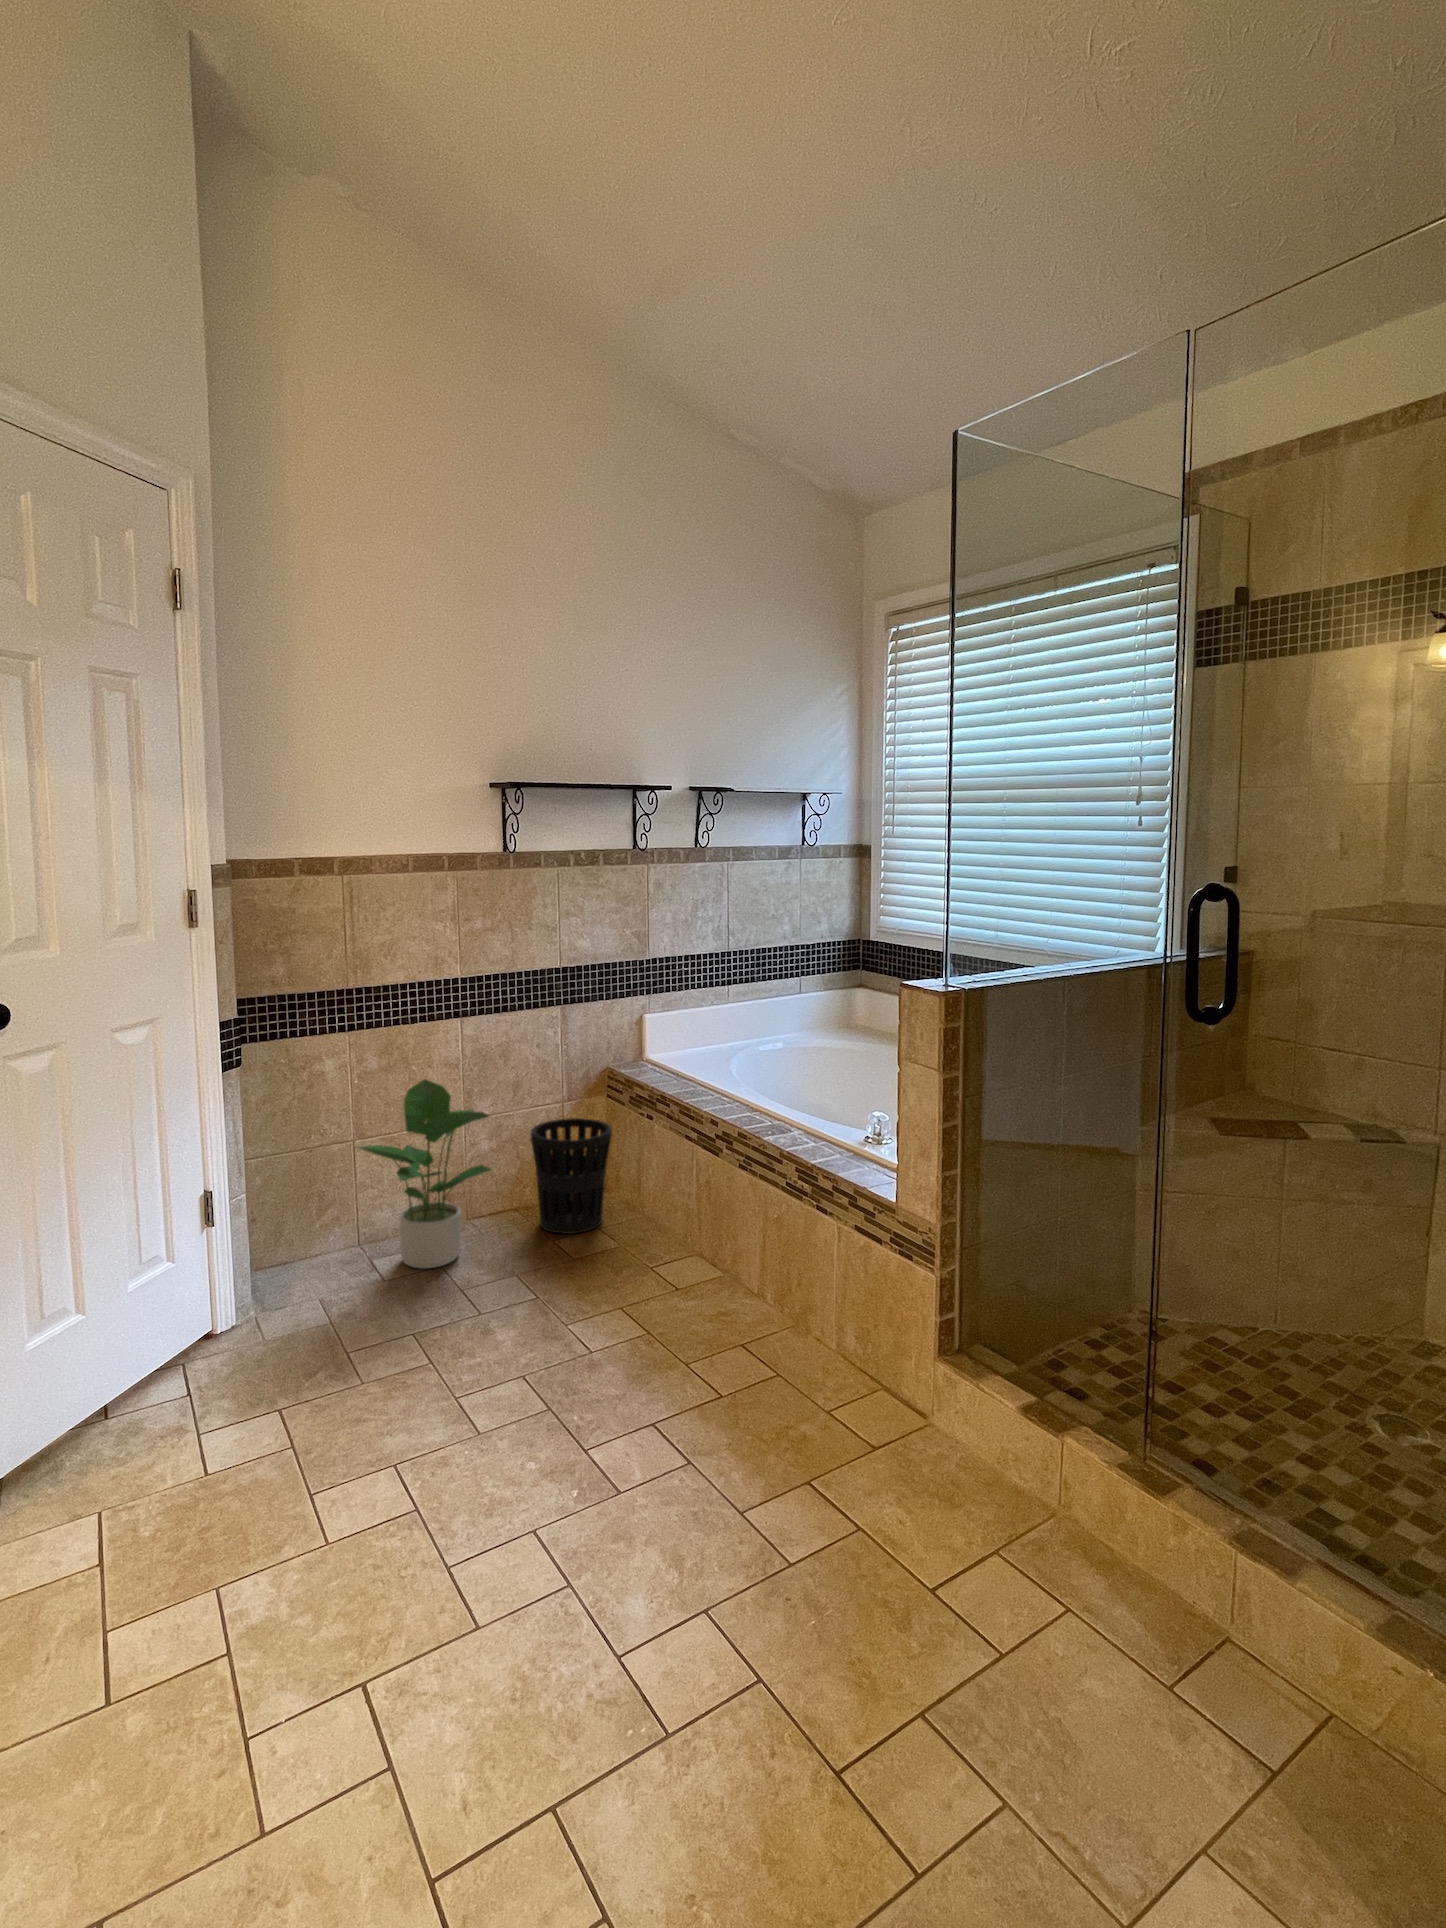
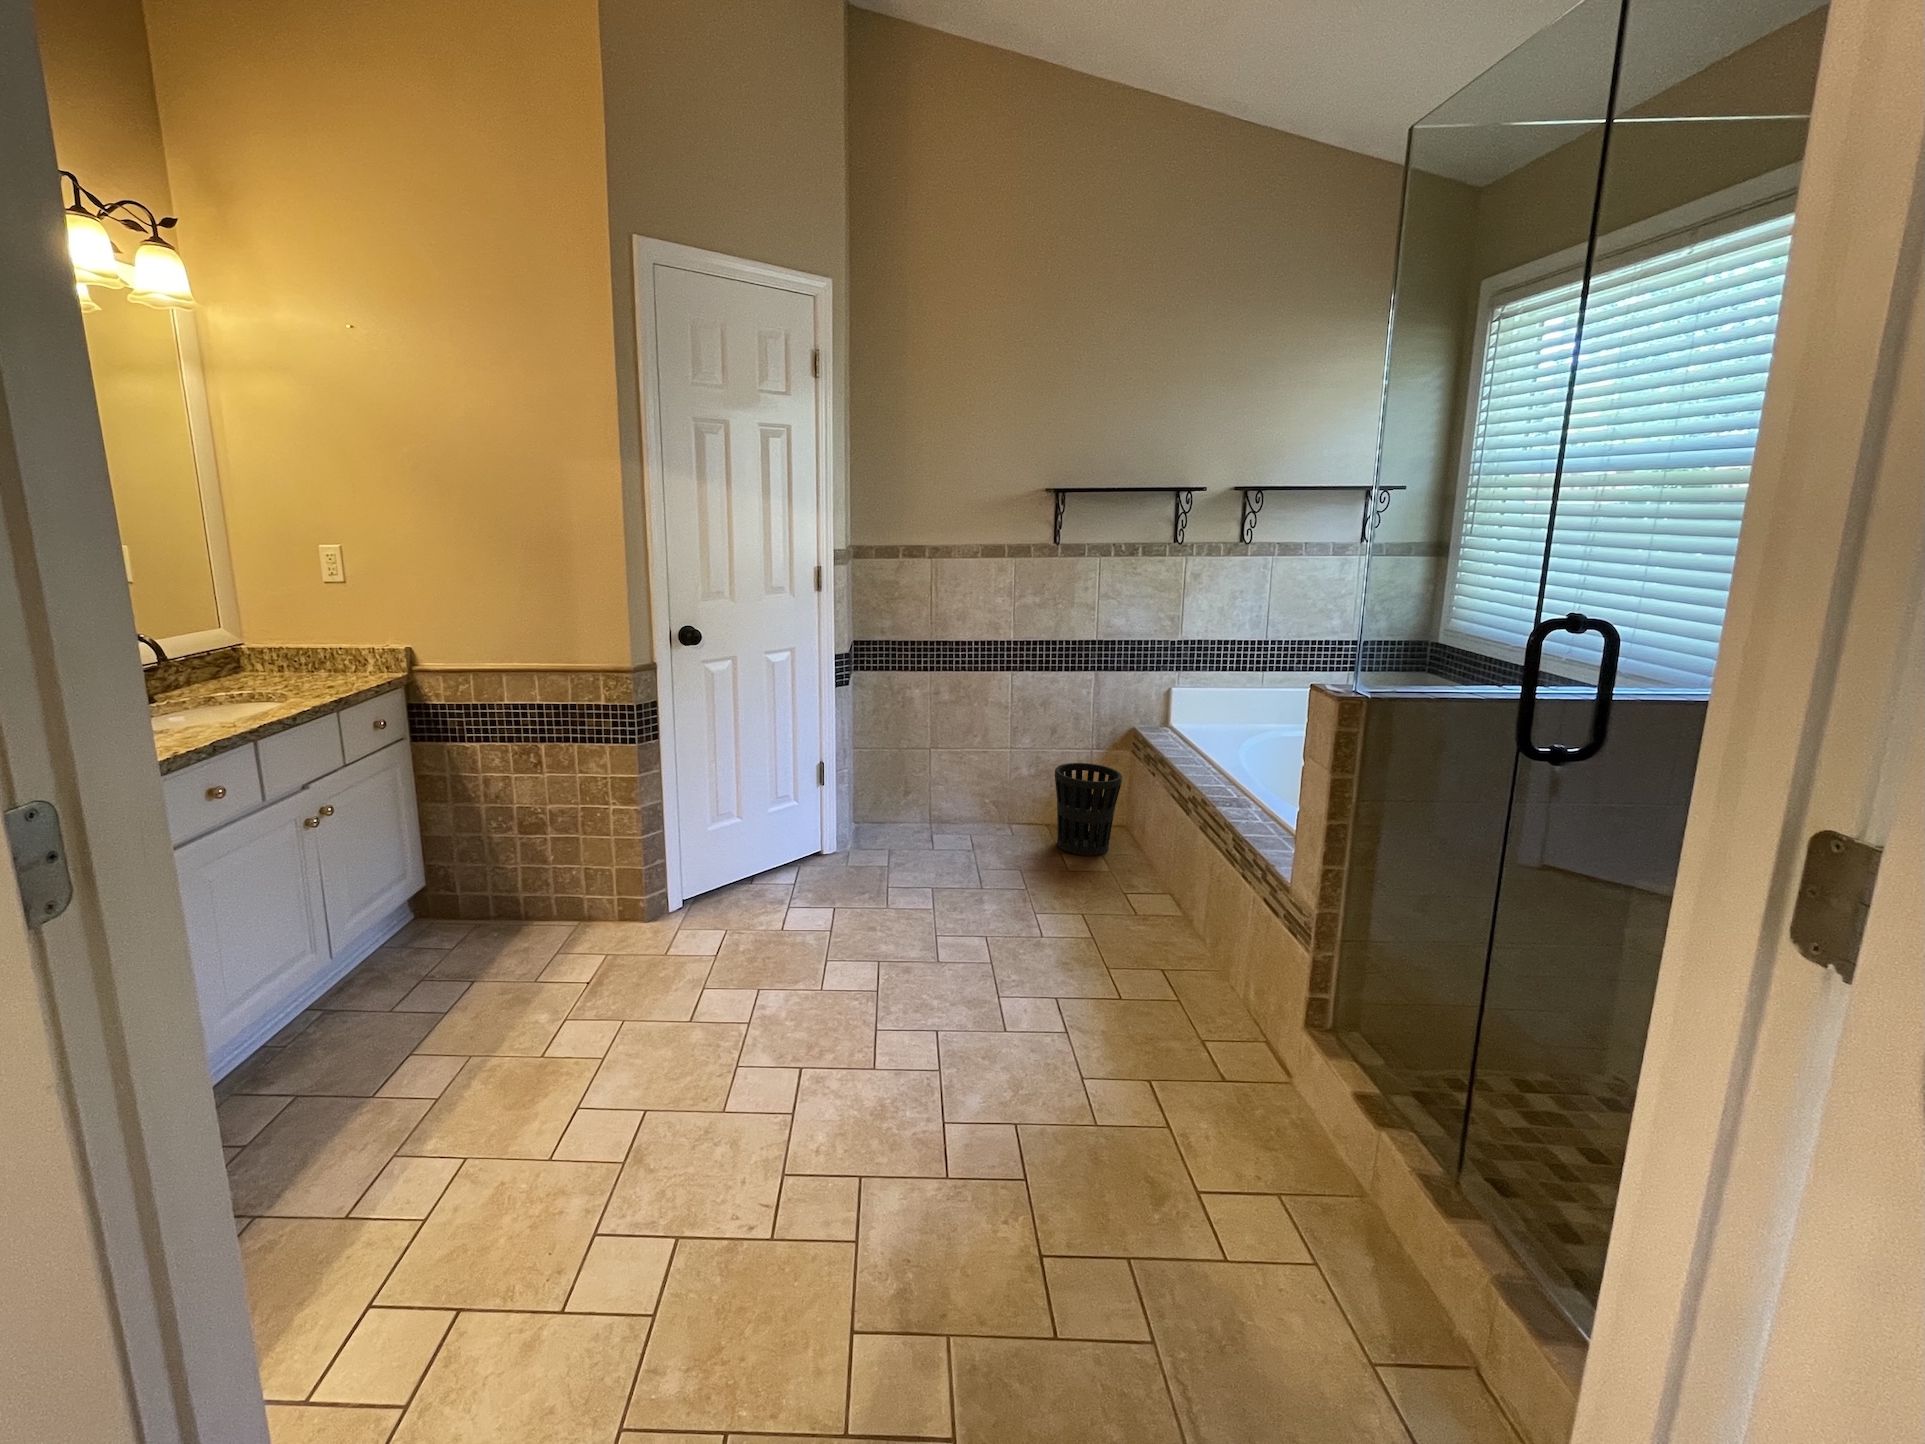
potted plant: present [358,1079,491,1268] -> none [919,713,1017,853]

